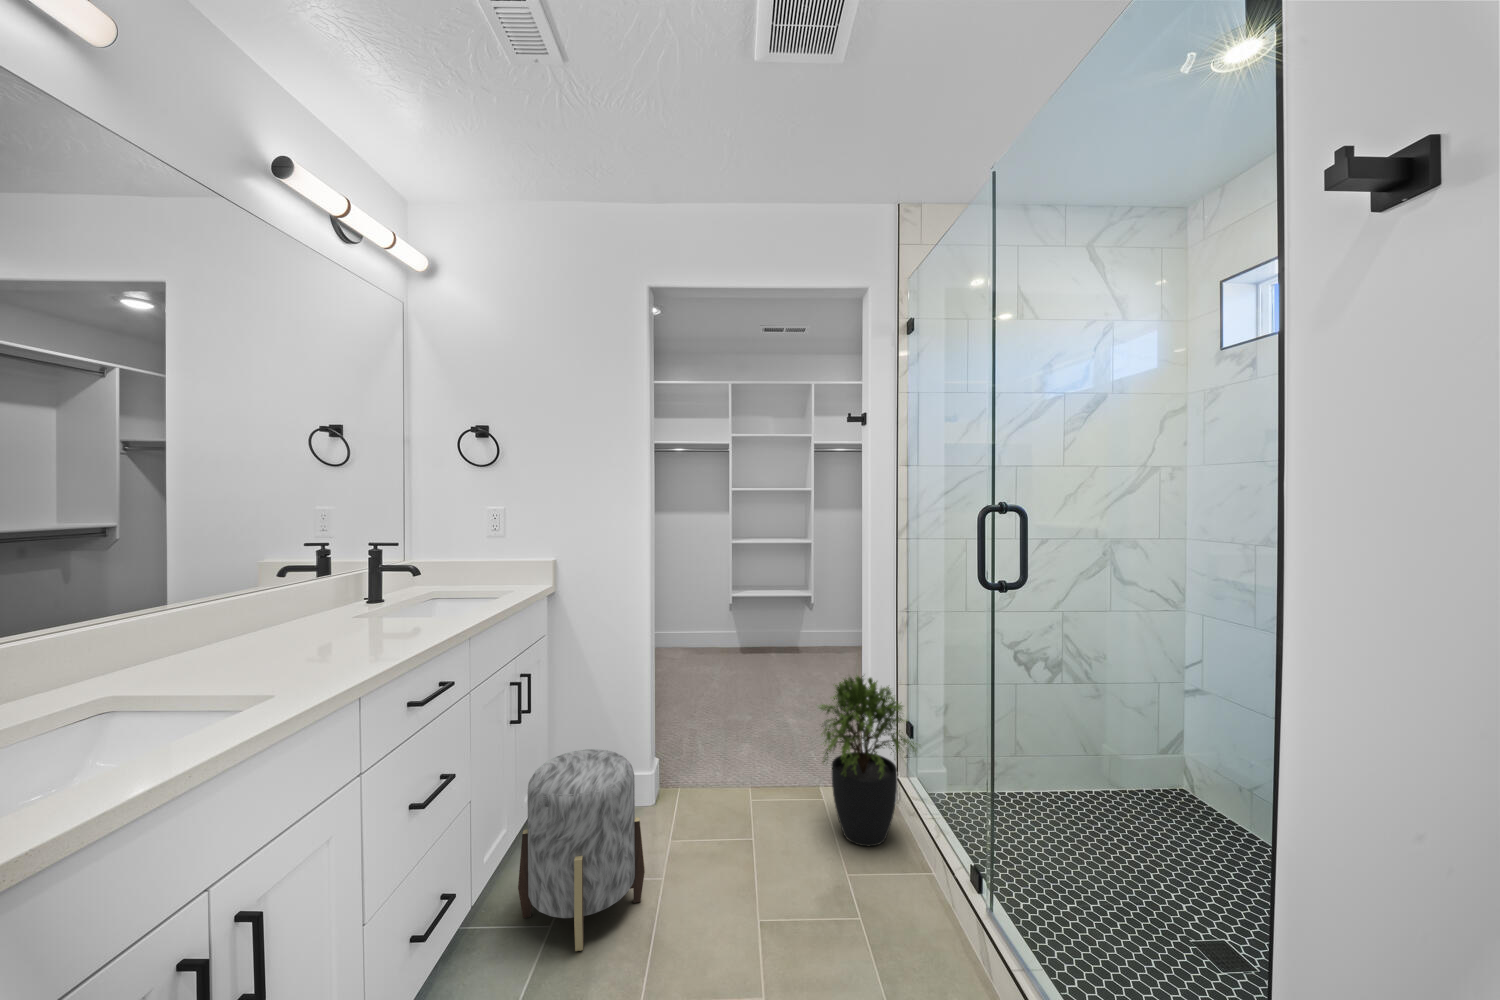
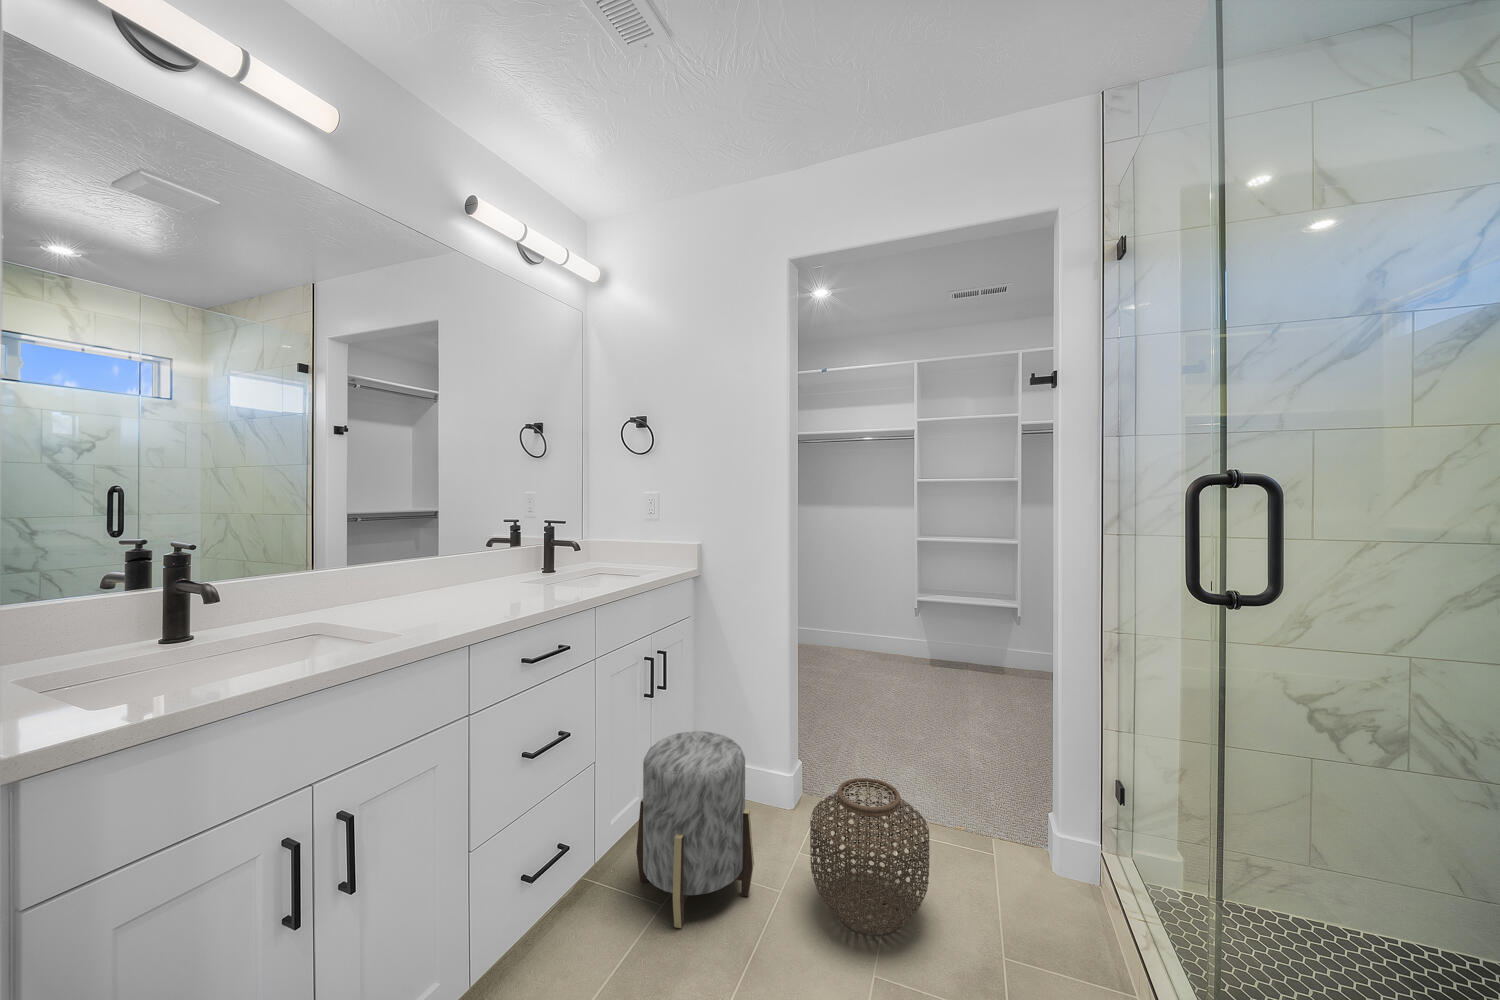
potted plant: present [820,676,916,846] -> none [963,694,1100,907]
woven basket: none [699,765,804,904] -> present [810,778,929,935]

